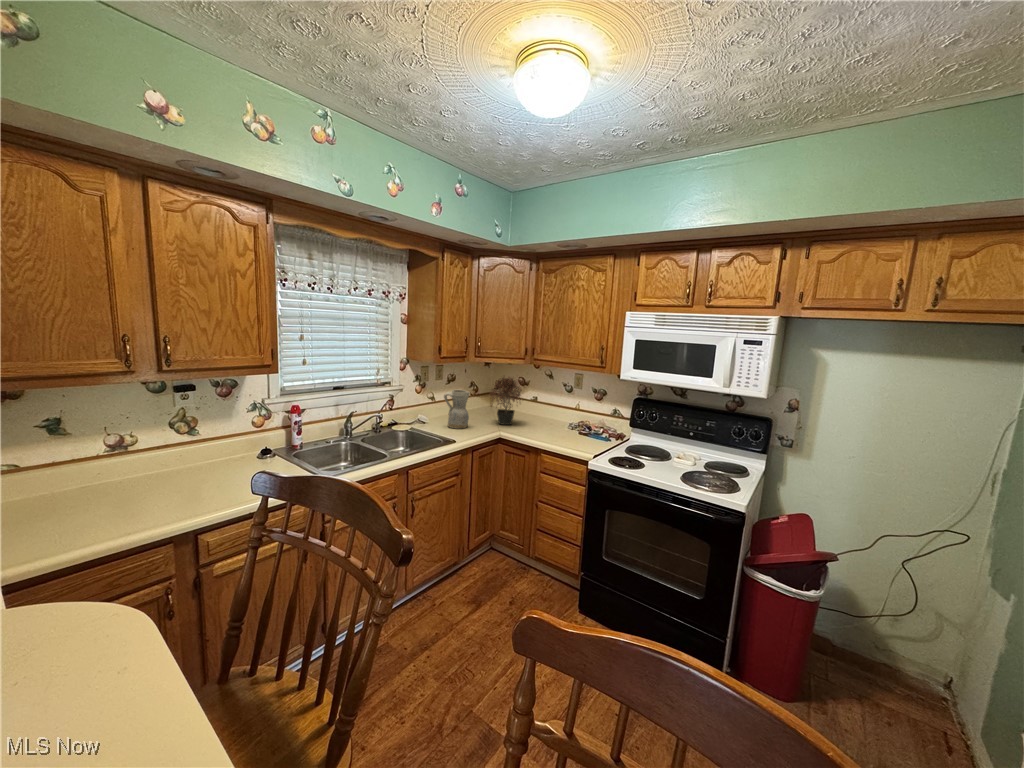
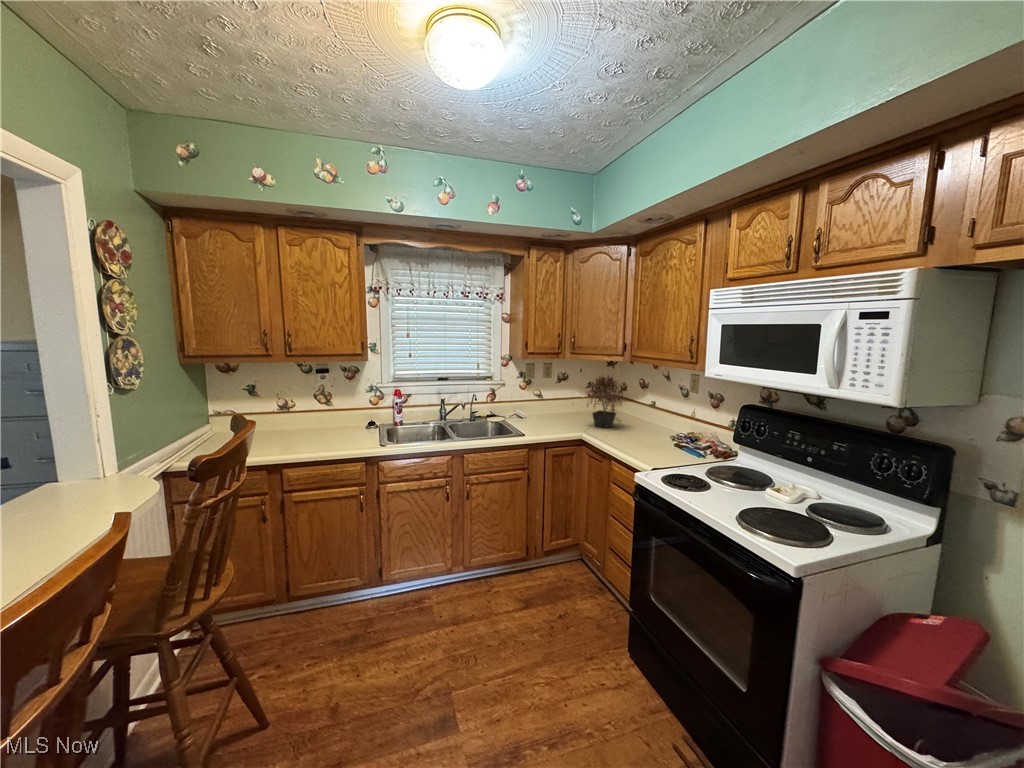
ceramic pitcher: present [444,390,470,428] -> none [537,387,561,425]

